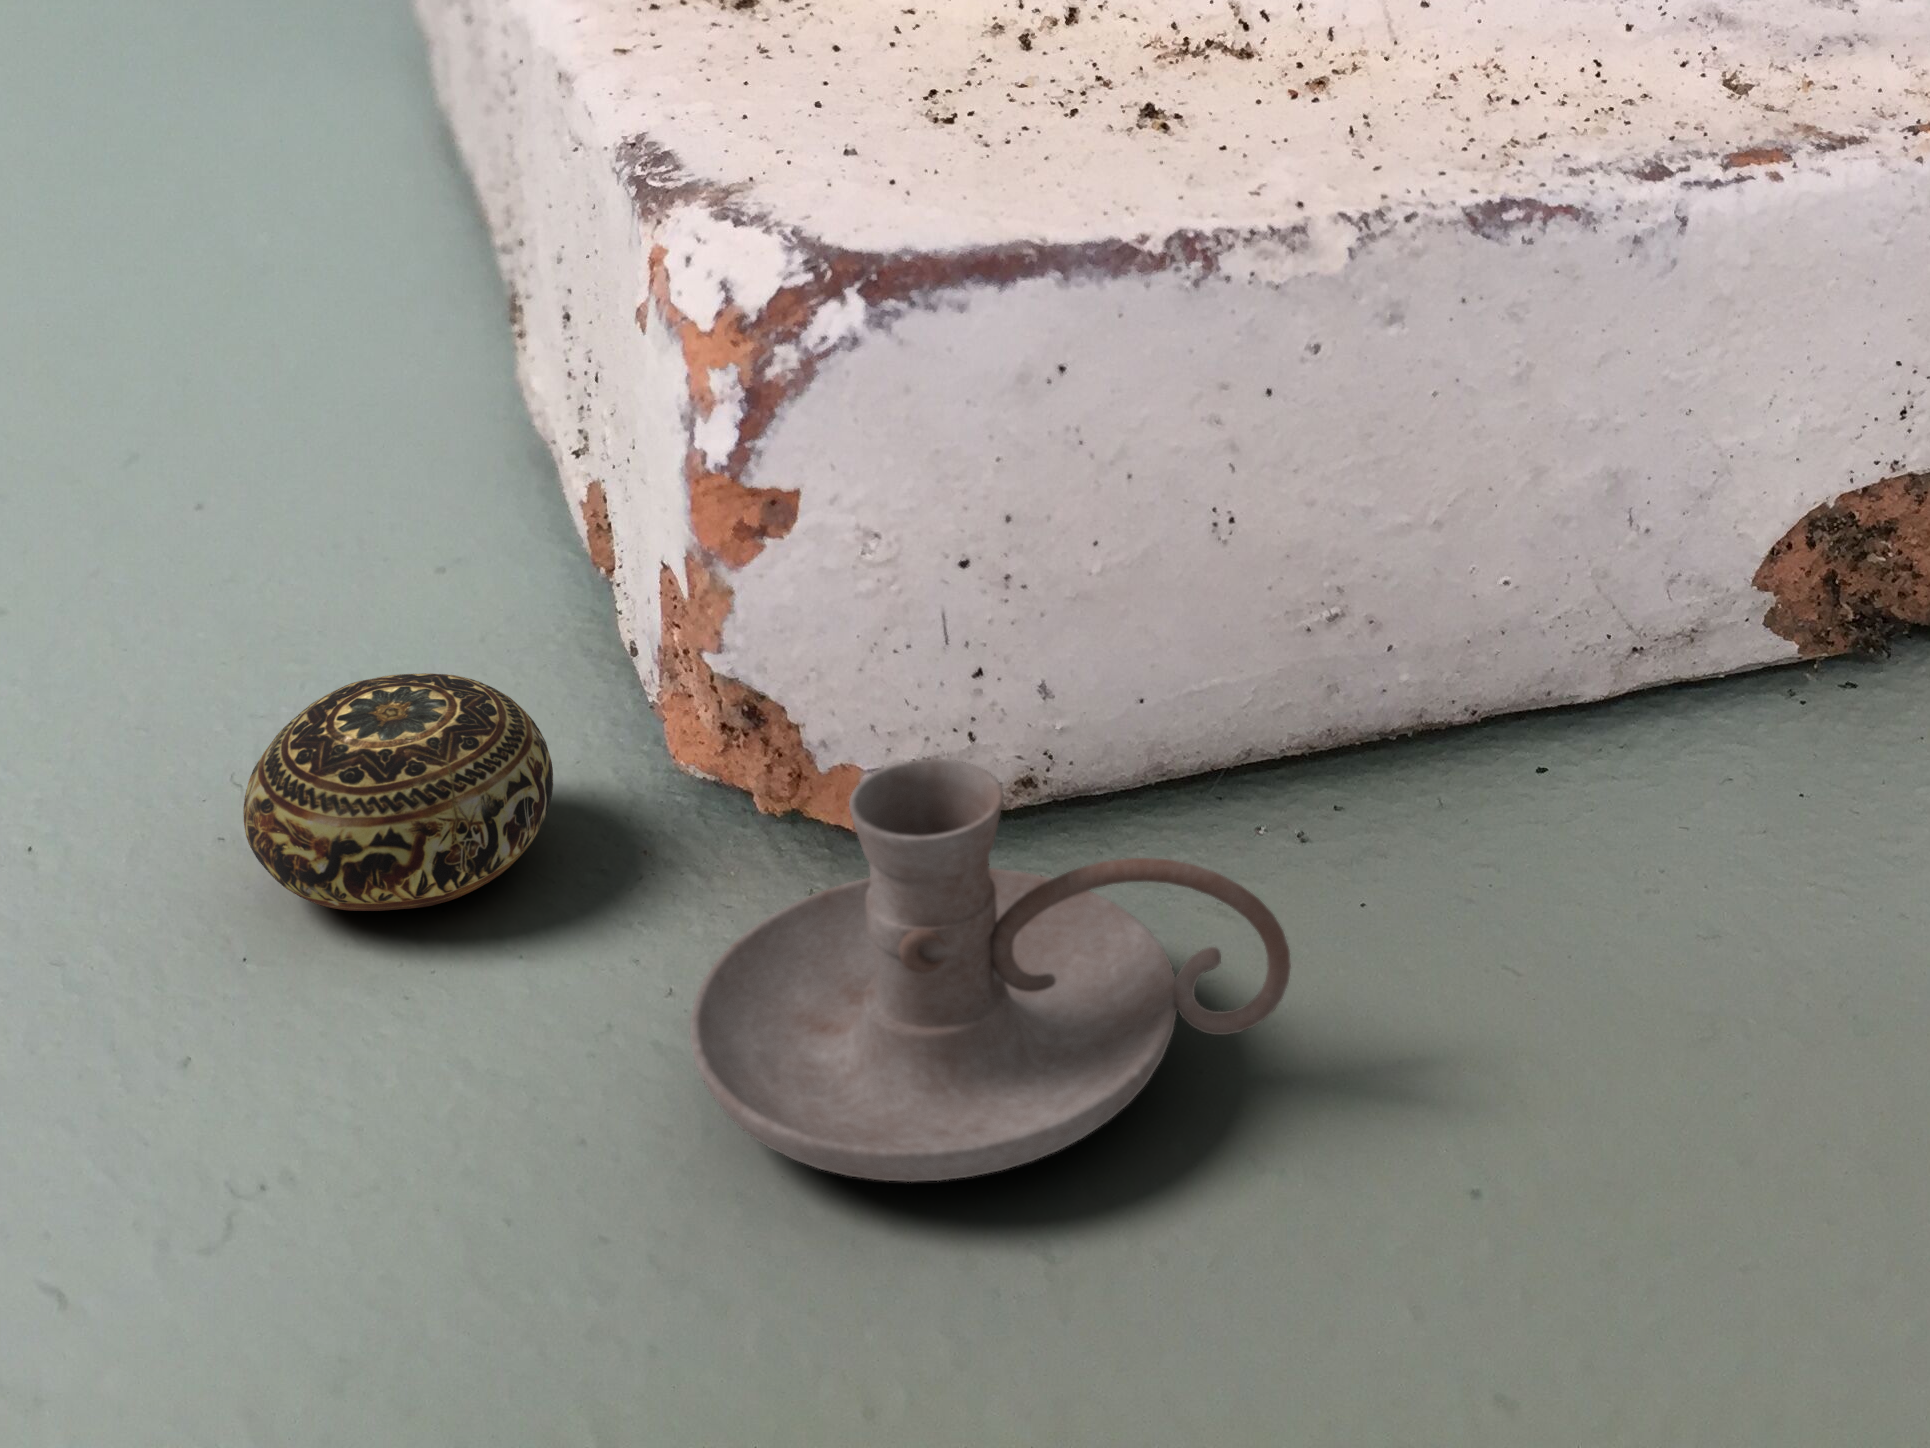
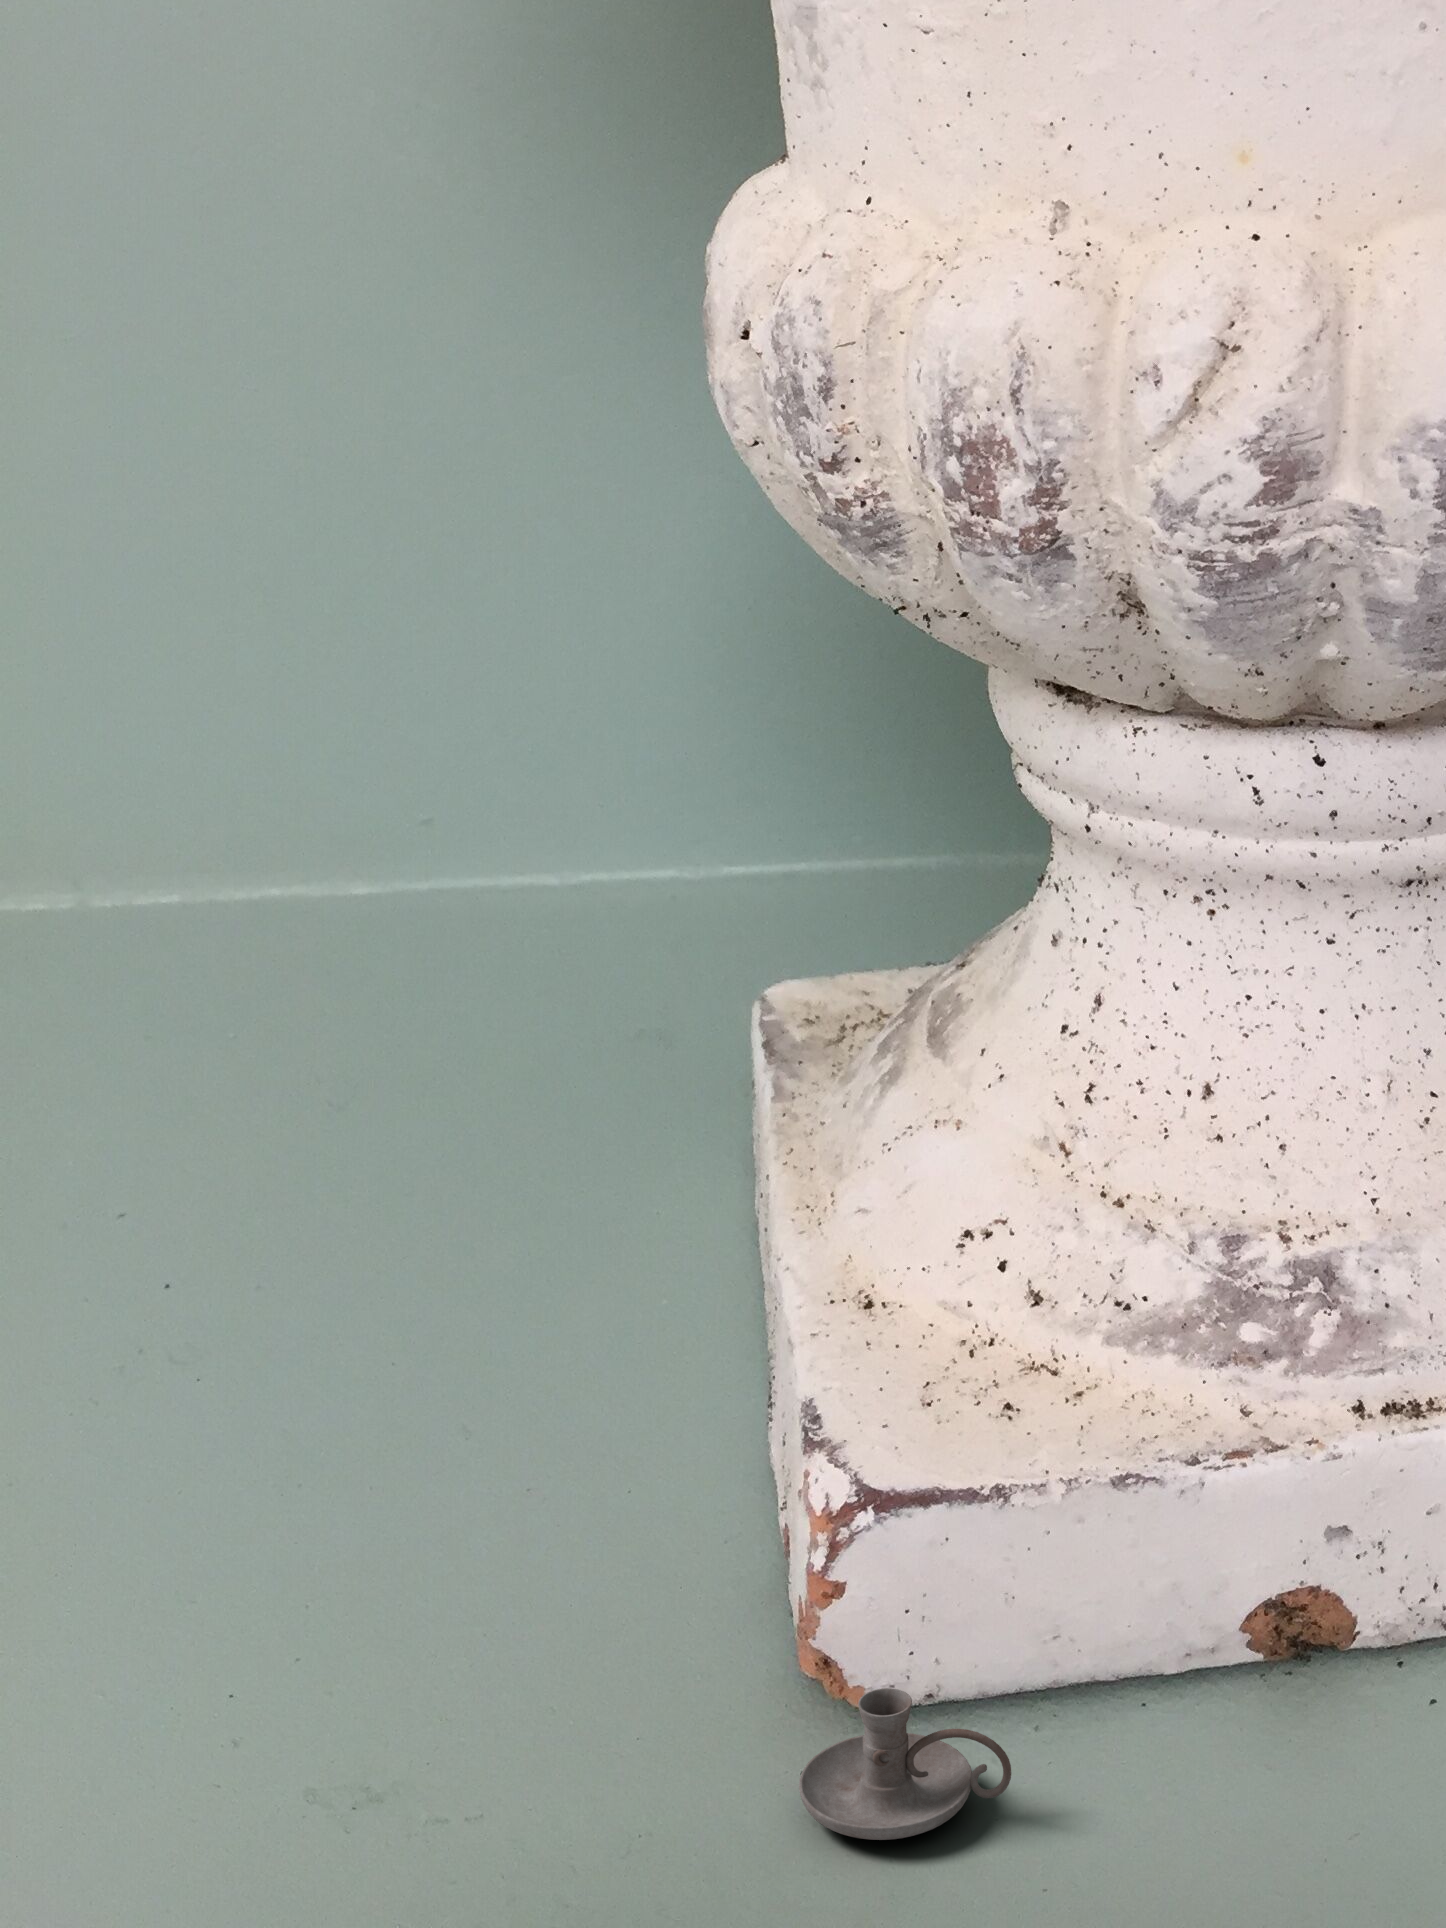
decorative ball: present [243,673,553,911] -> none [635,1645,750,1739]

